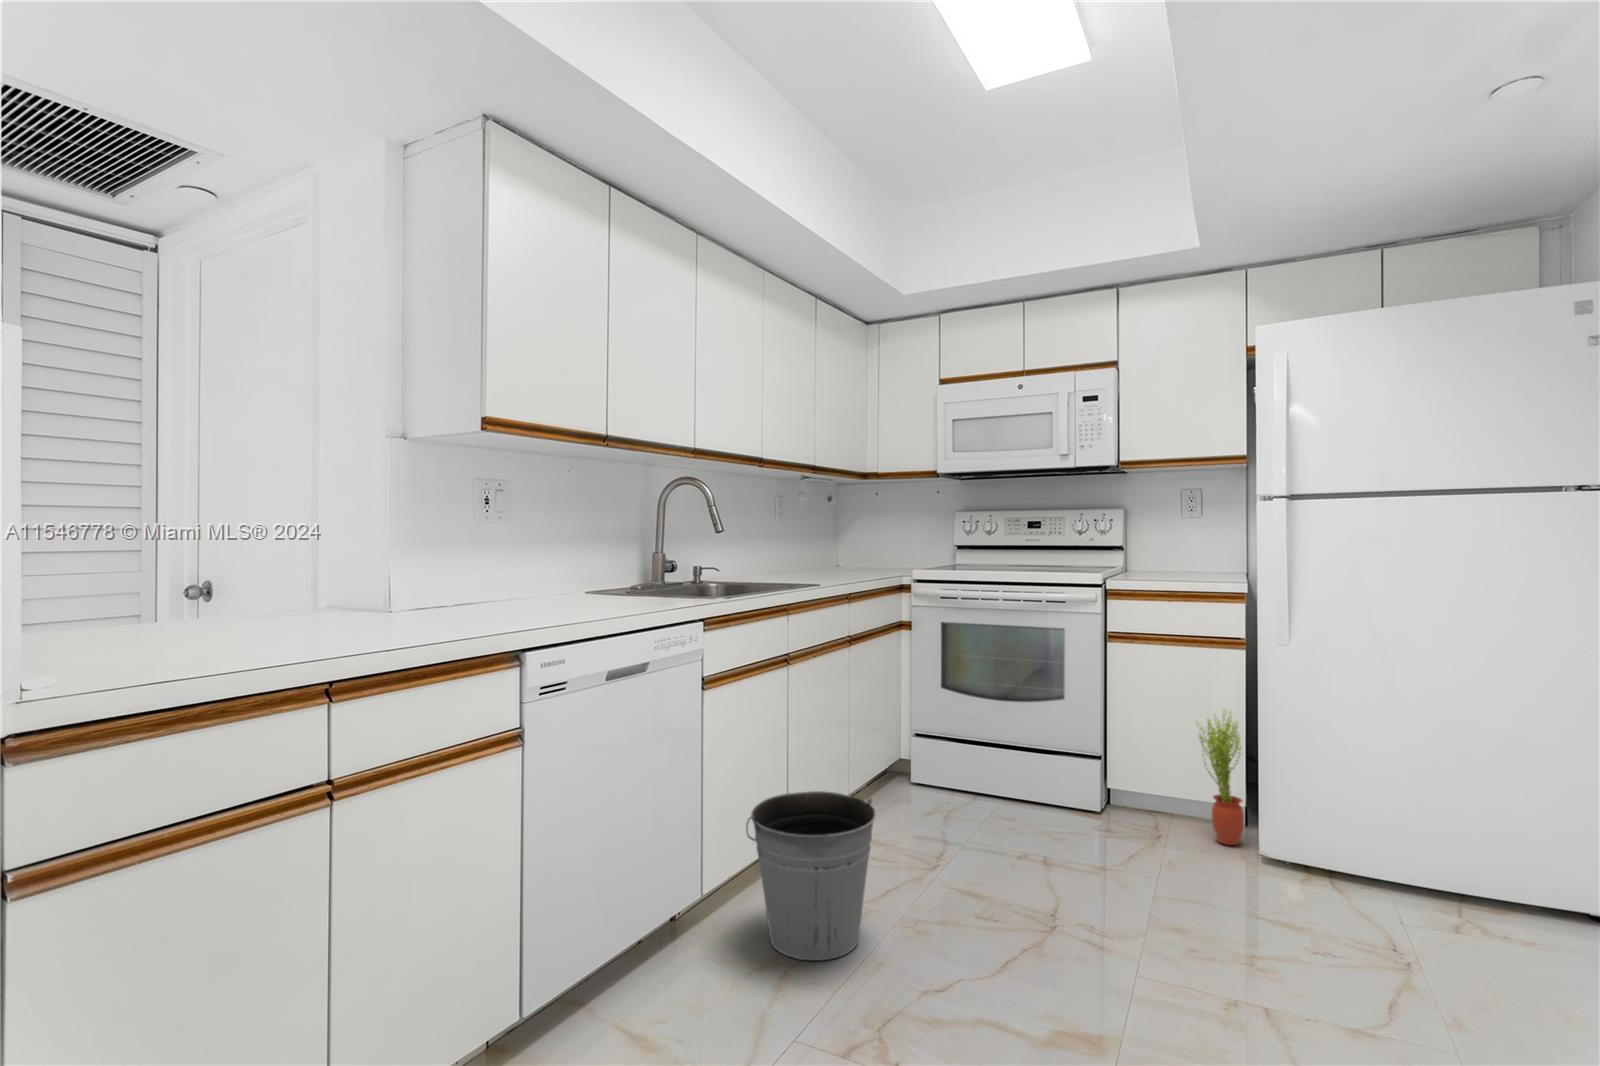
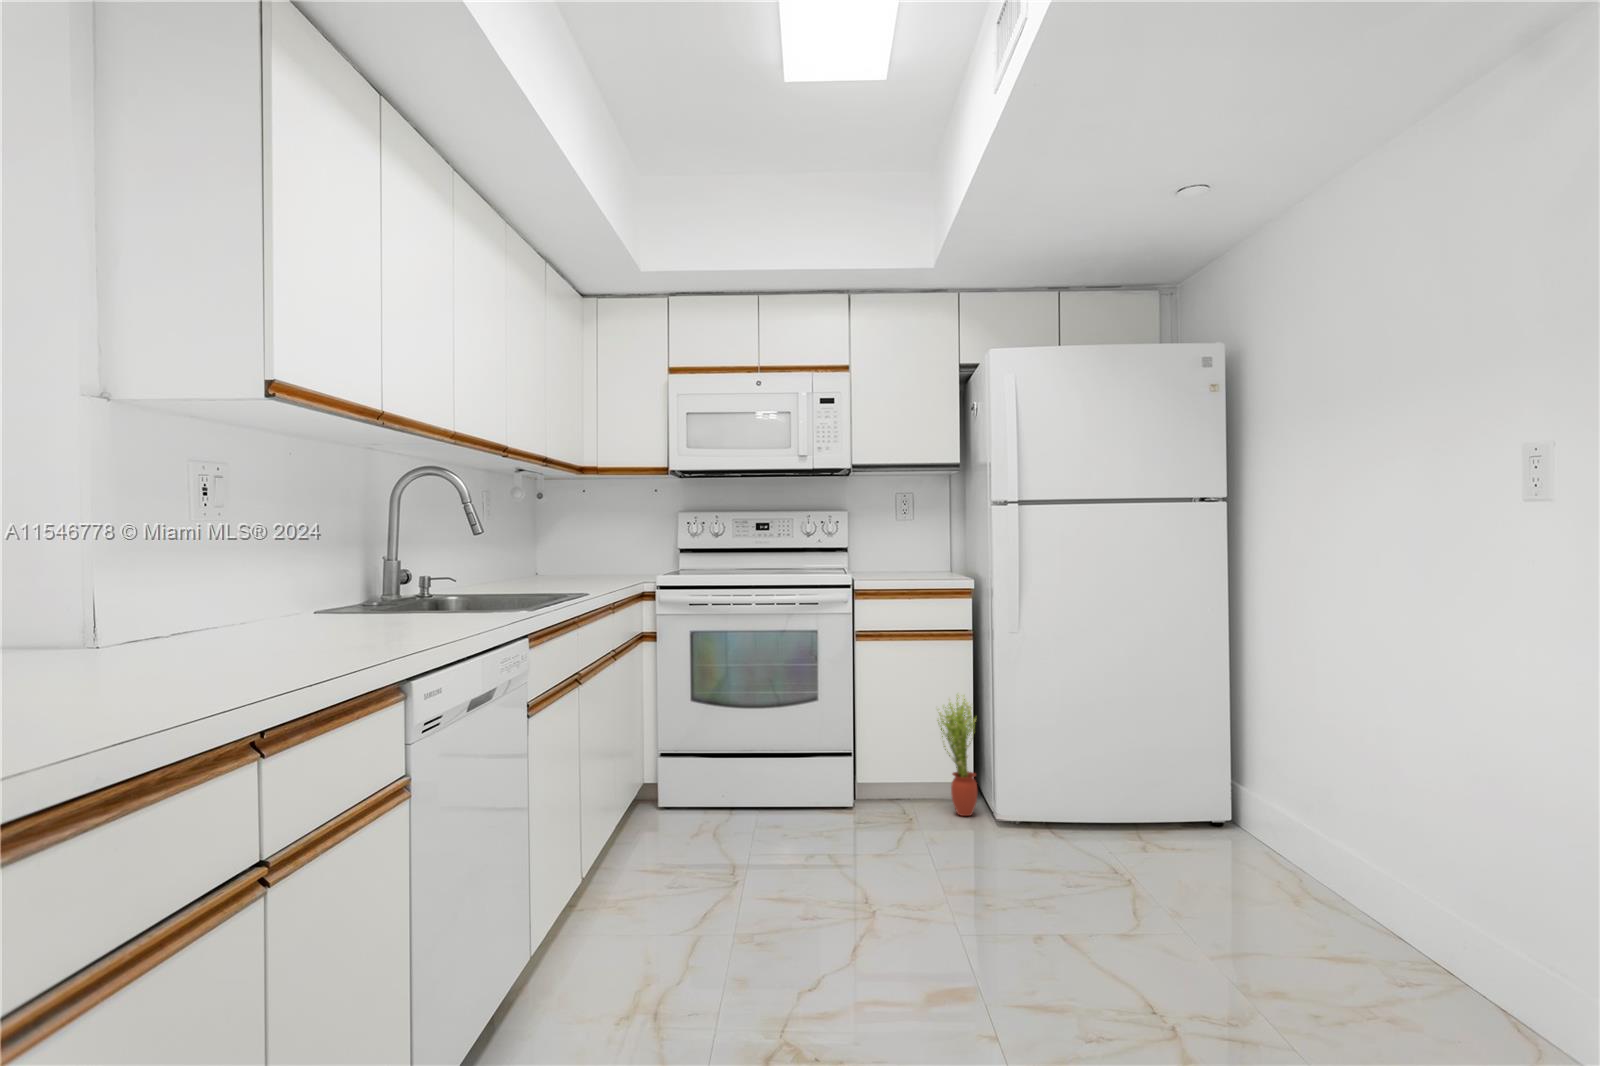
bucket: present [746,791,876,960] -> none [584,813,729,999]

